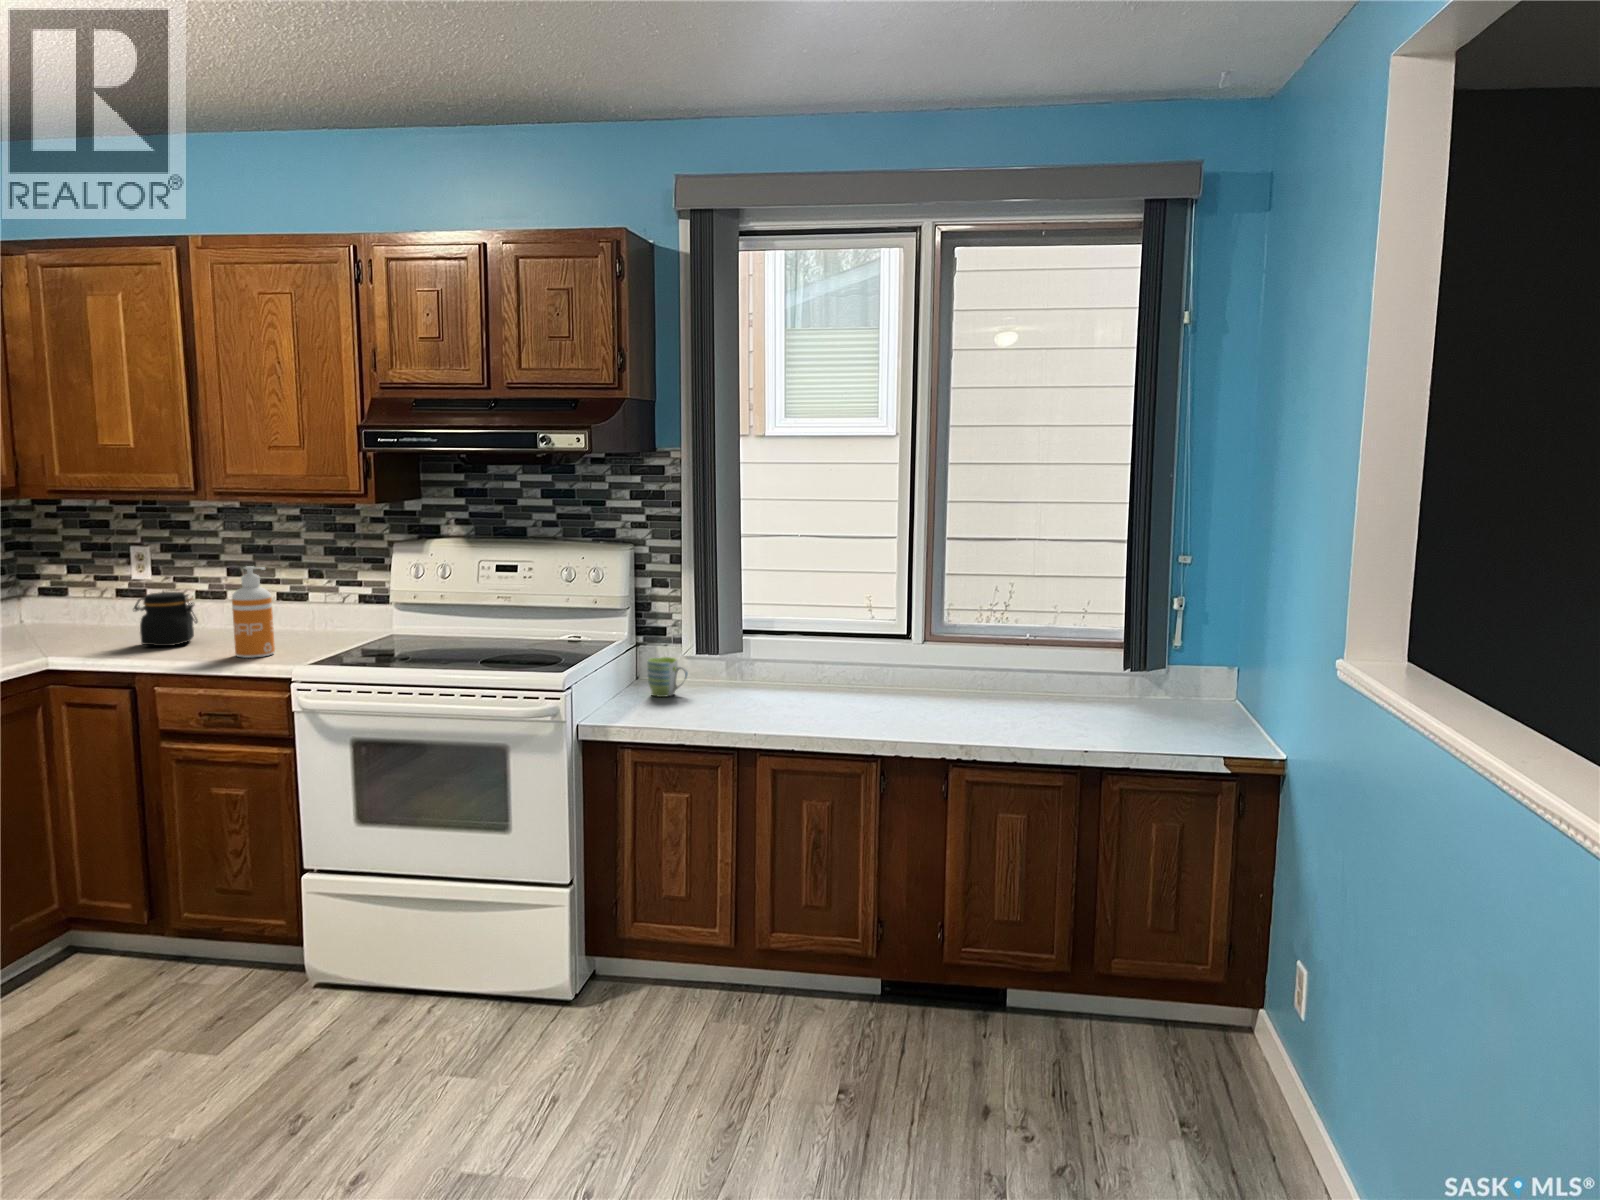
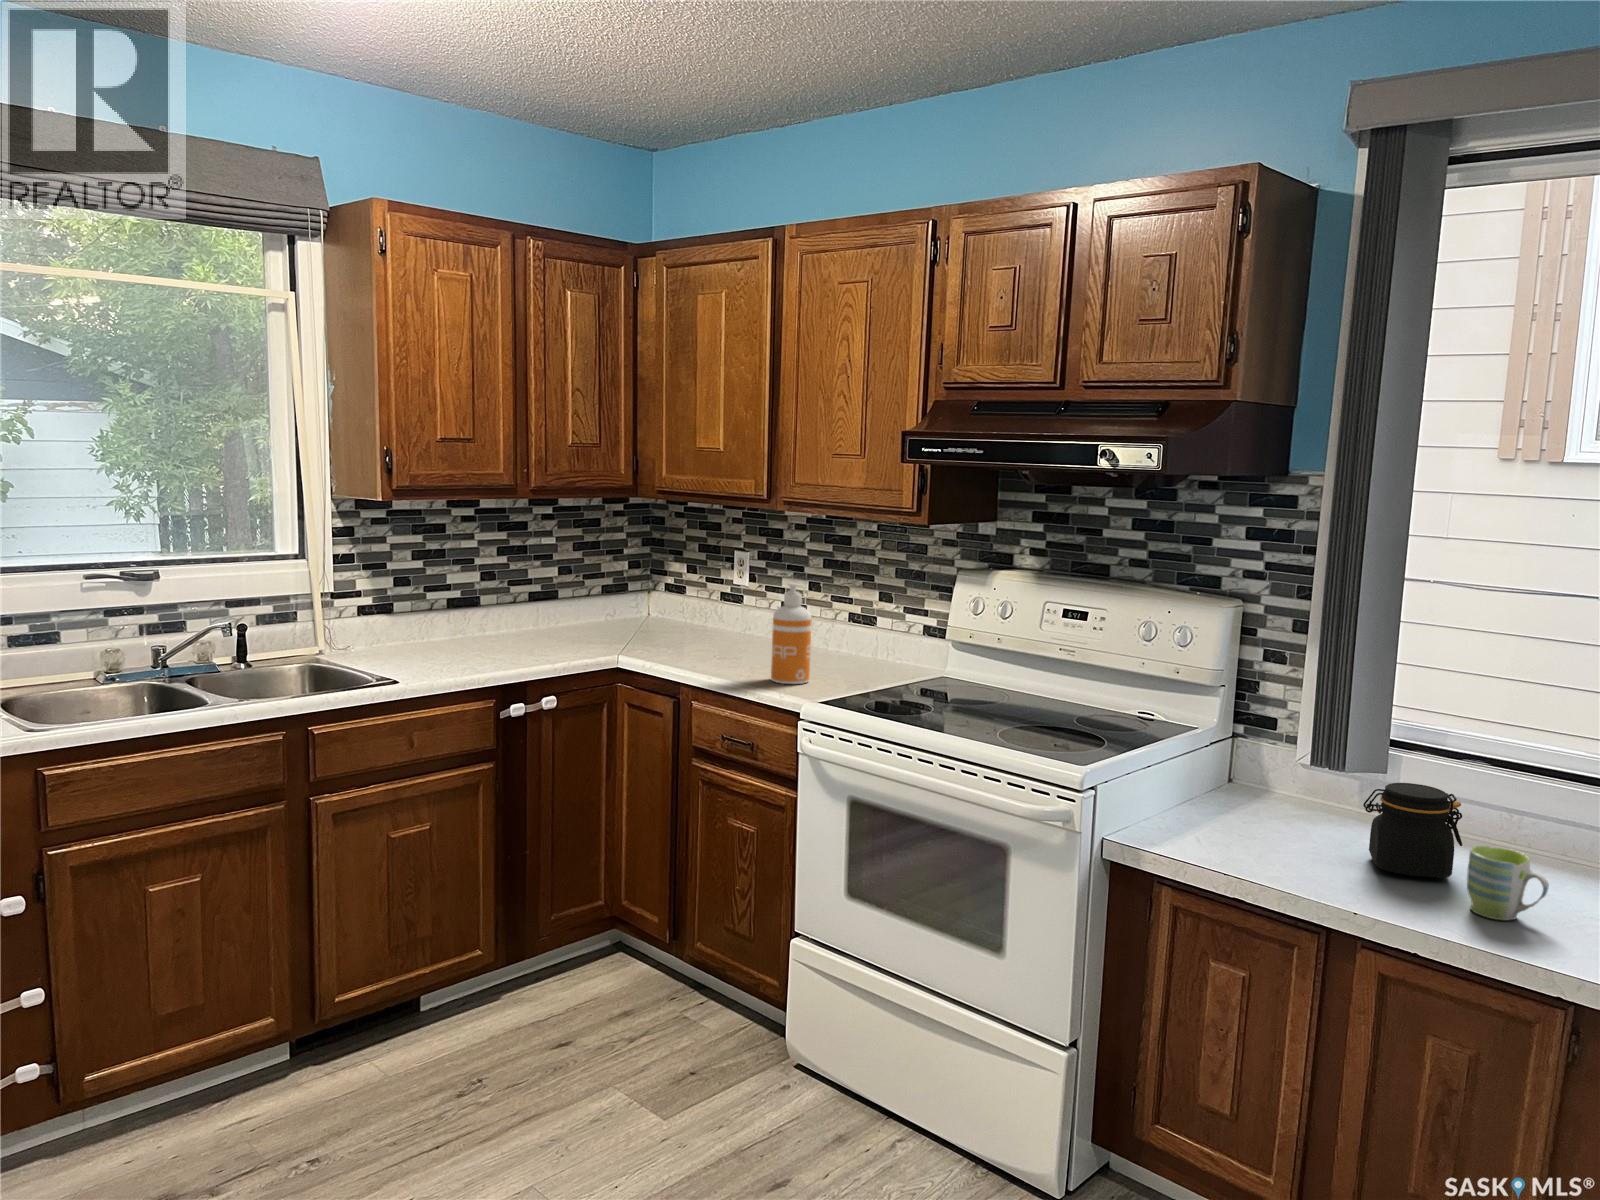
jar: present [134,592,198,646] -> present [1363,783,1462,878]
mug: present [647,657,688,697] -> present [1467,846,1549,920]

